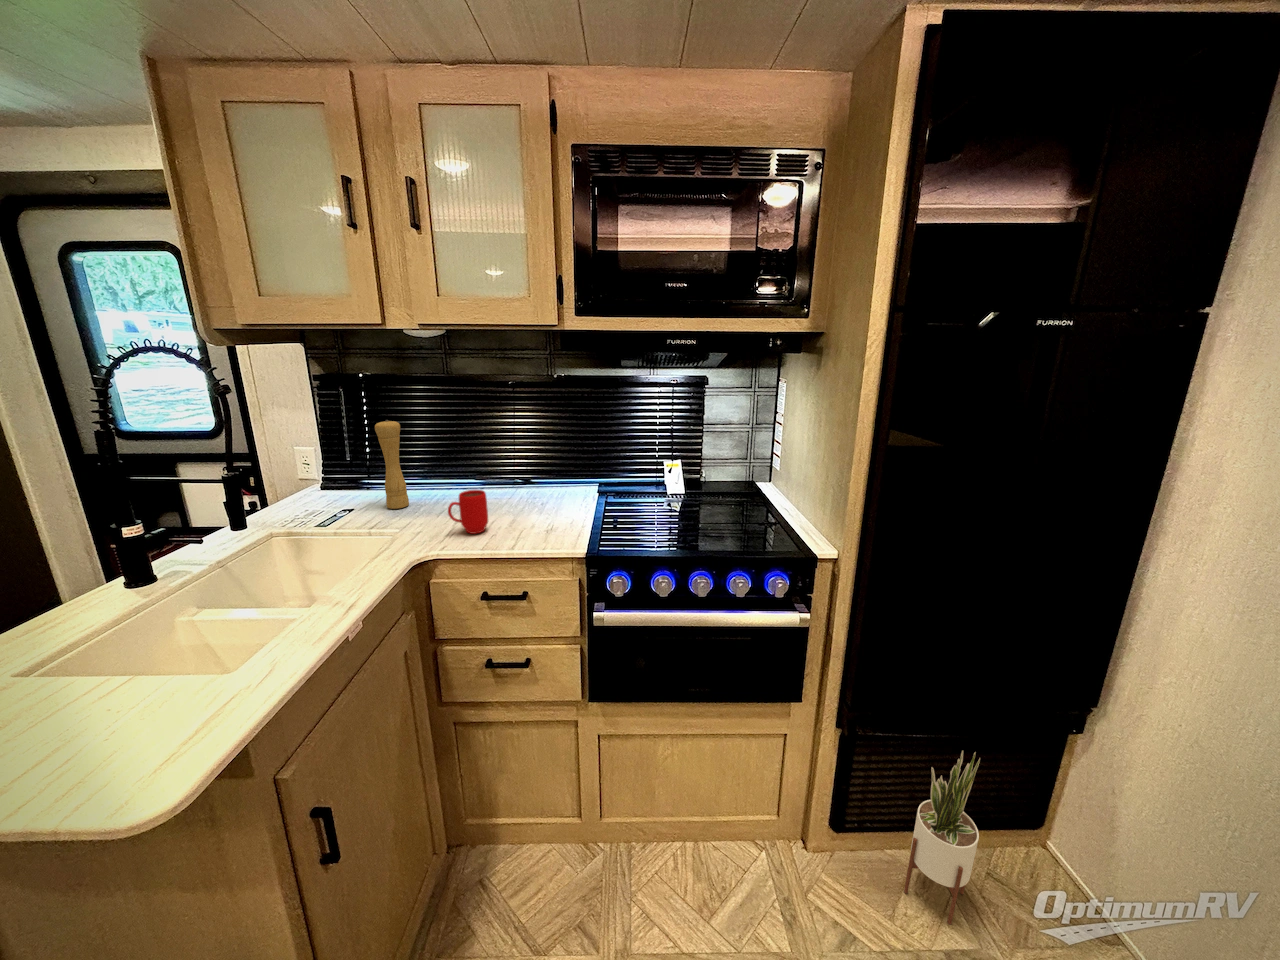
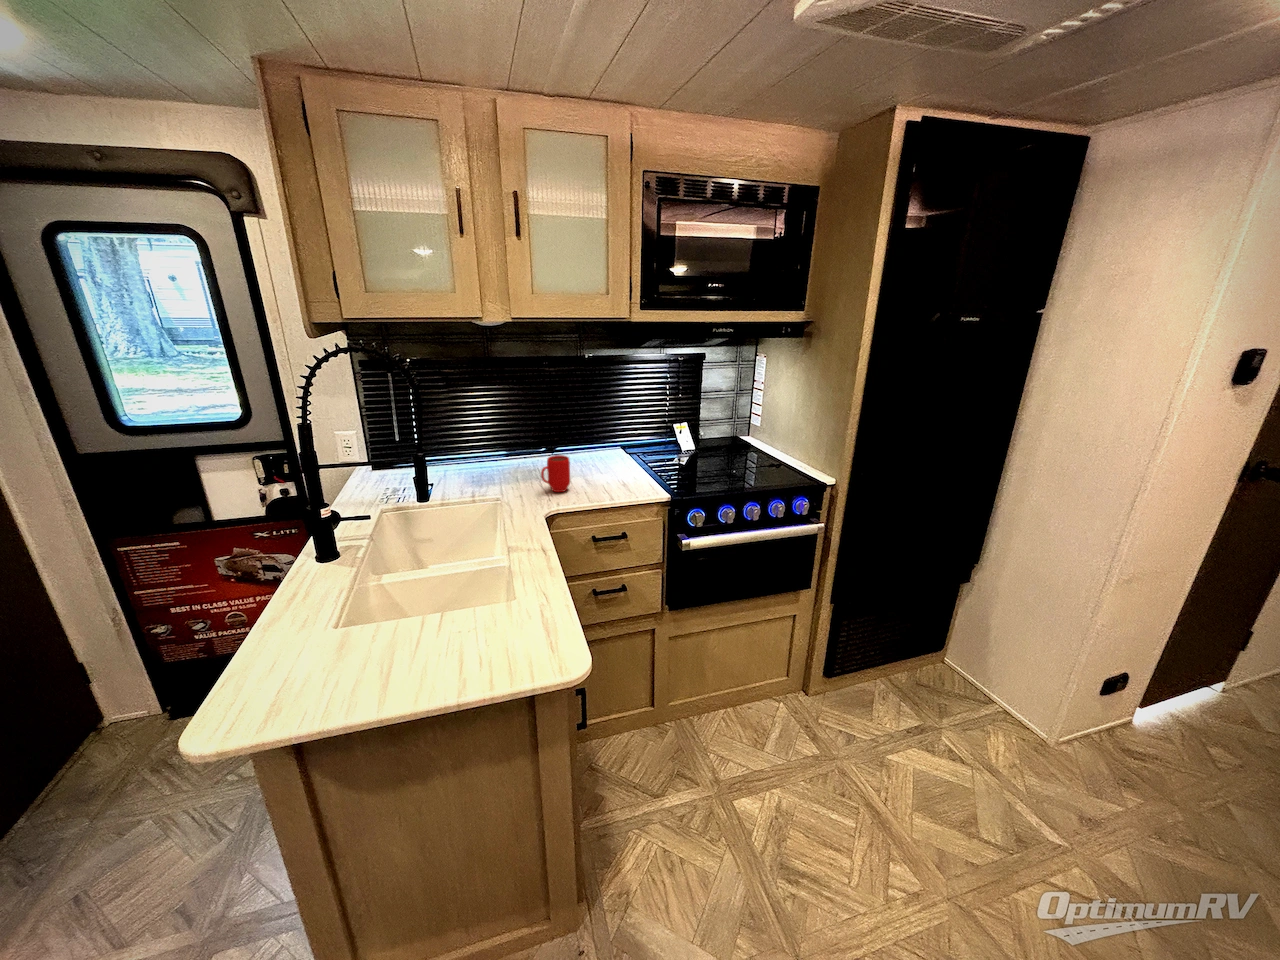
pepper mill: present [375,420,409,509] -> none [444,399,472,479]
potted plant: present [904,751,980,925] -> none [874,602,920,715]

